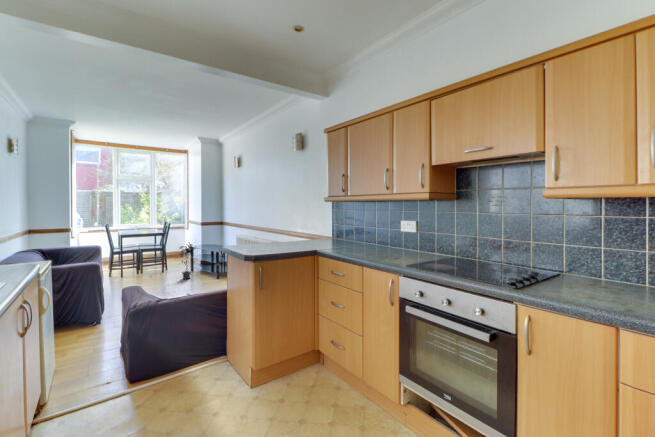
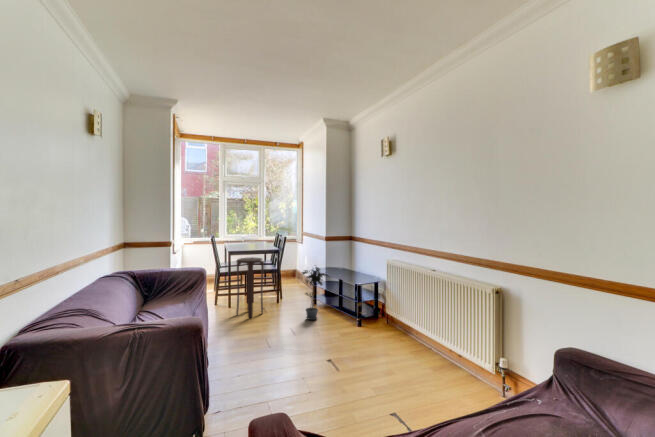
stool: none [127,239,150,281] -> present [236,257,264,318]

